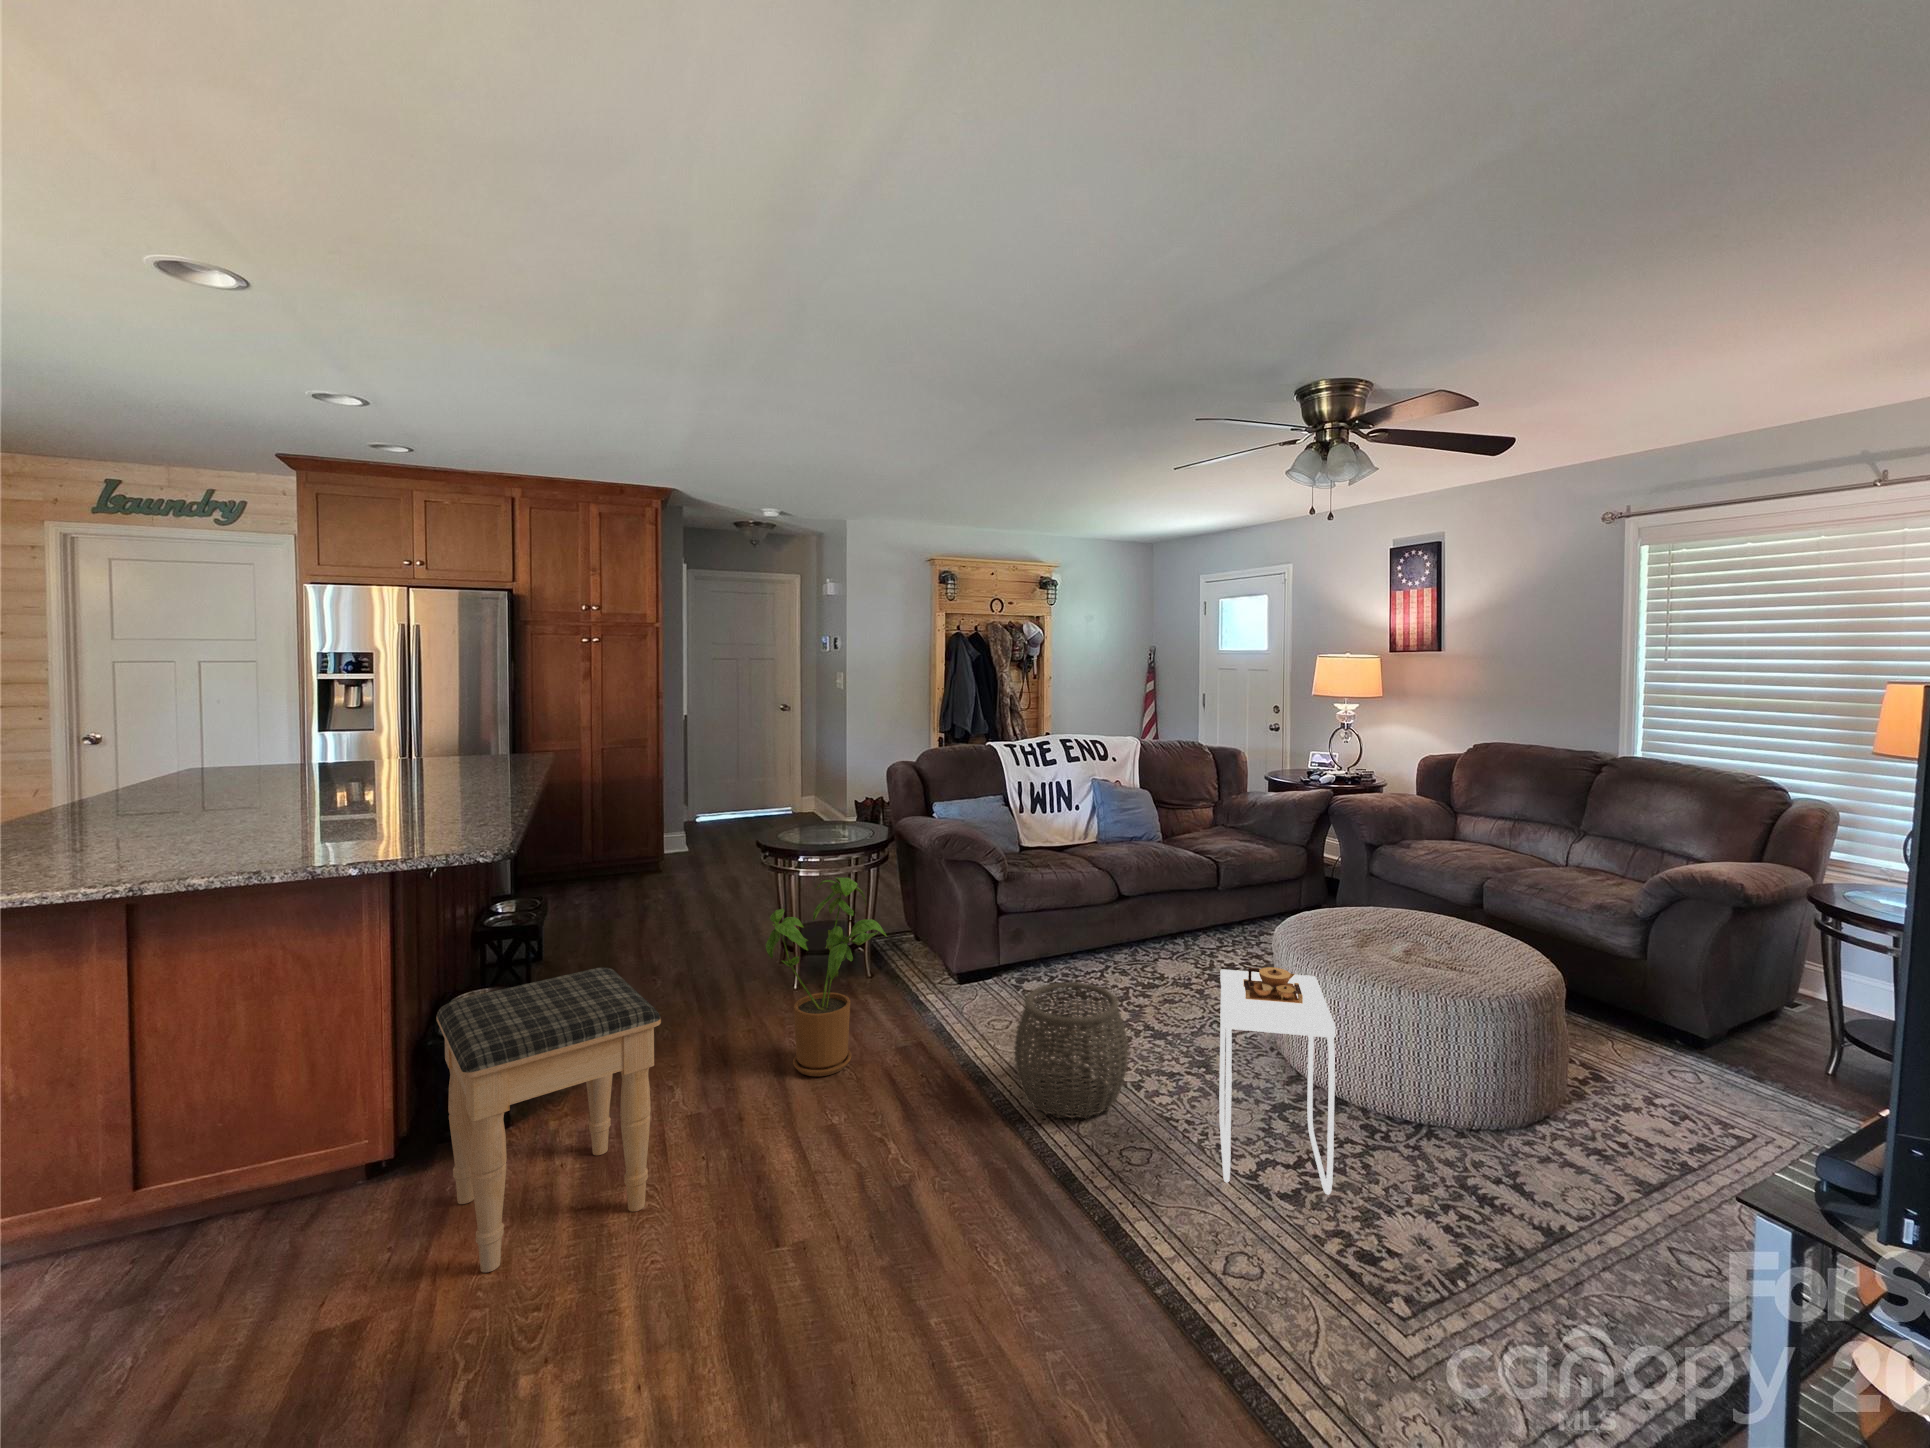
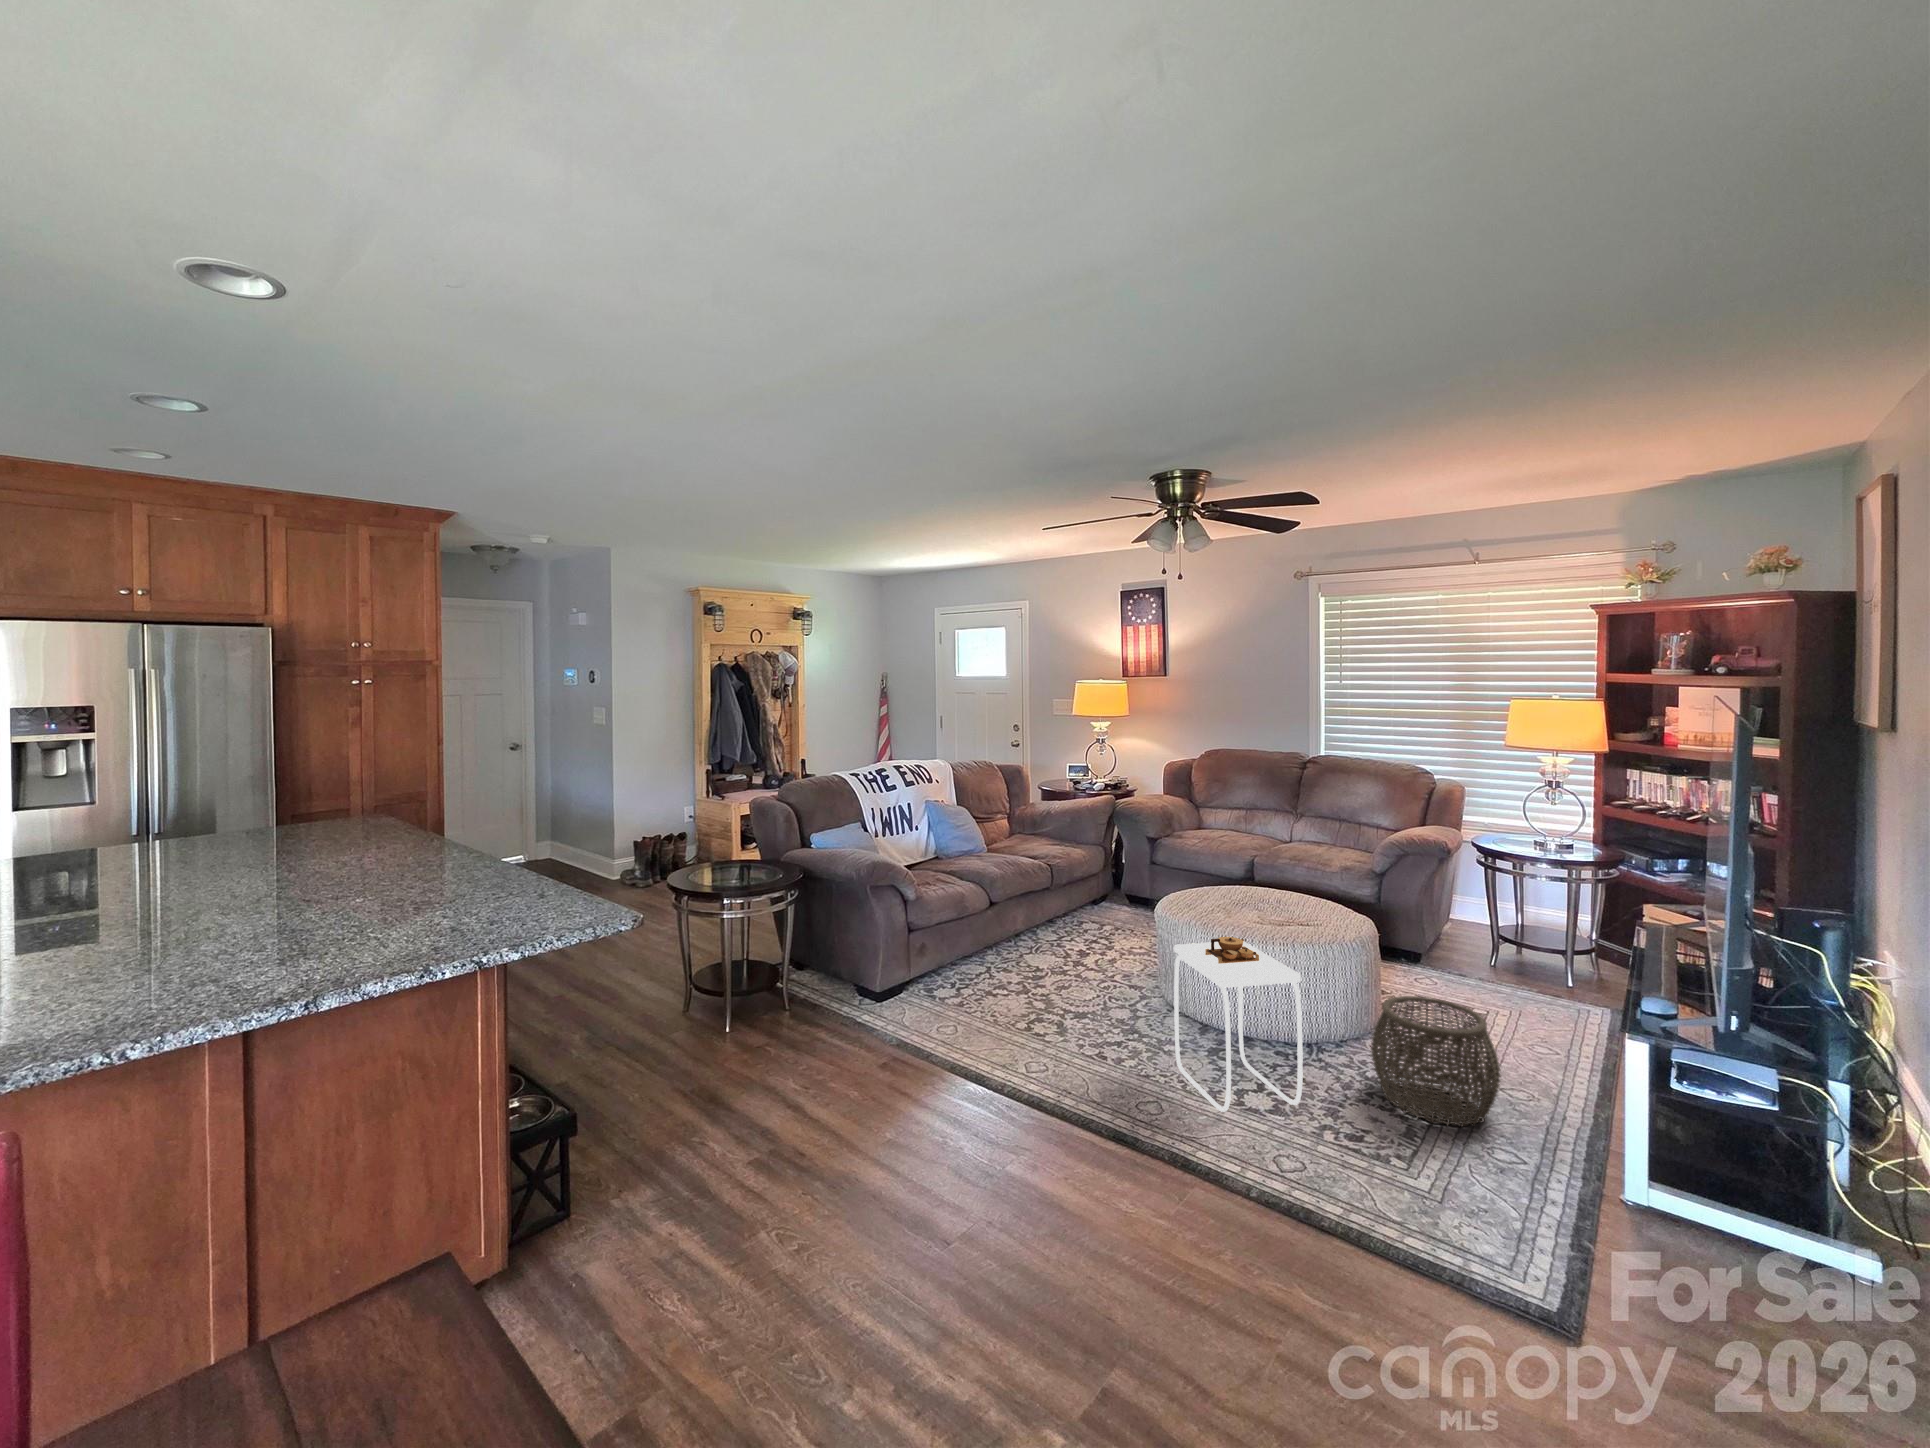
house plant: present [766,877,887,1076] -> none [763,907,879,1100]
footstool: present [437,968,661,1272] -> none [552,1020,792,1338]
woven basket: present [1014,982,1129,1119] -> present [1371,996,1501,1126]

